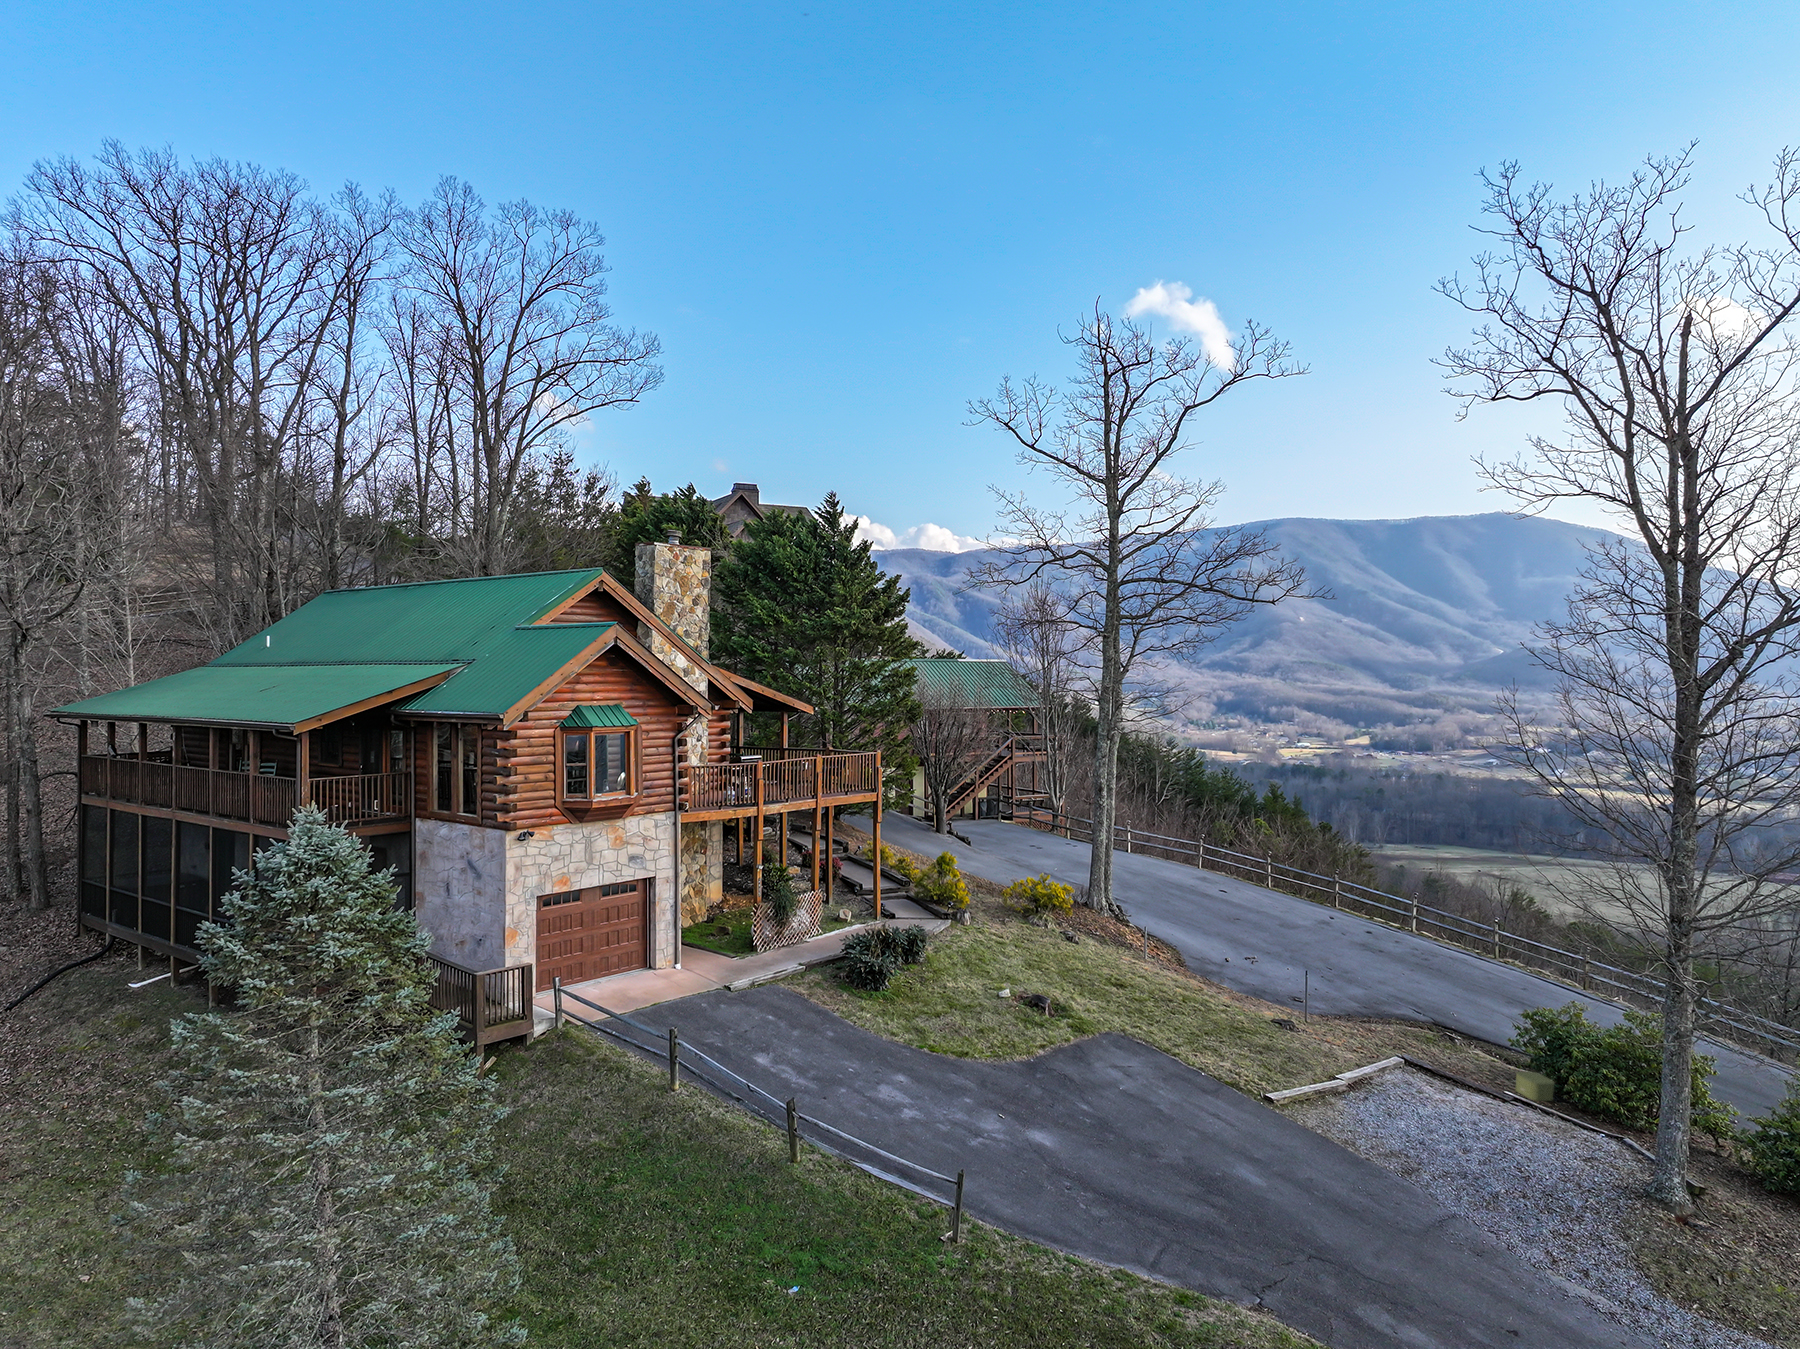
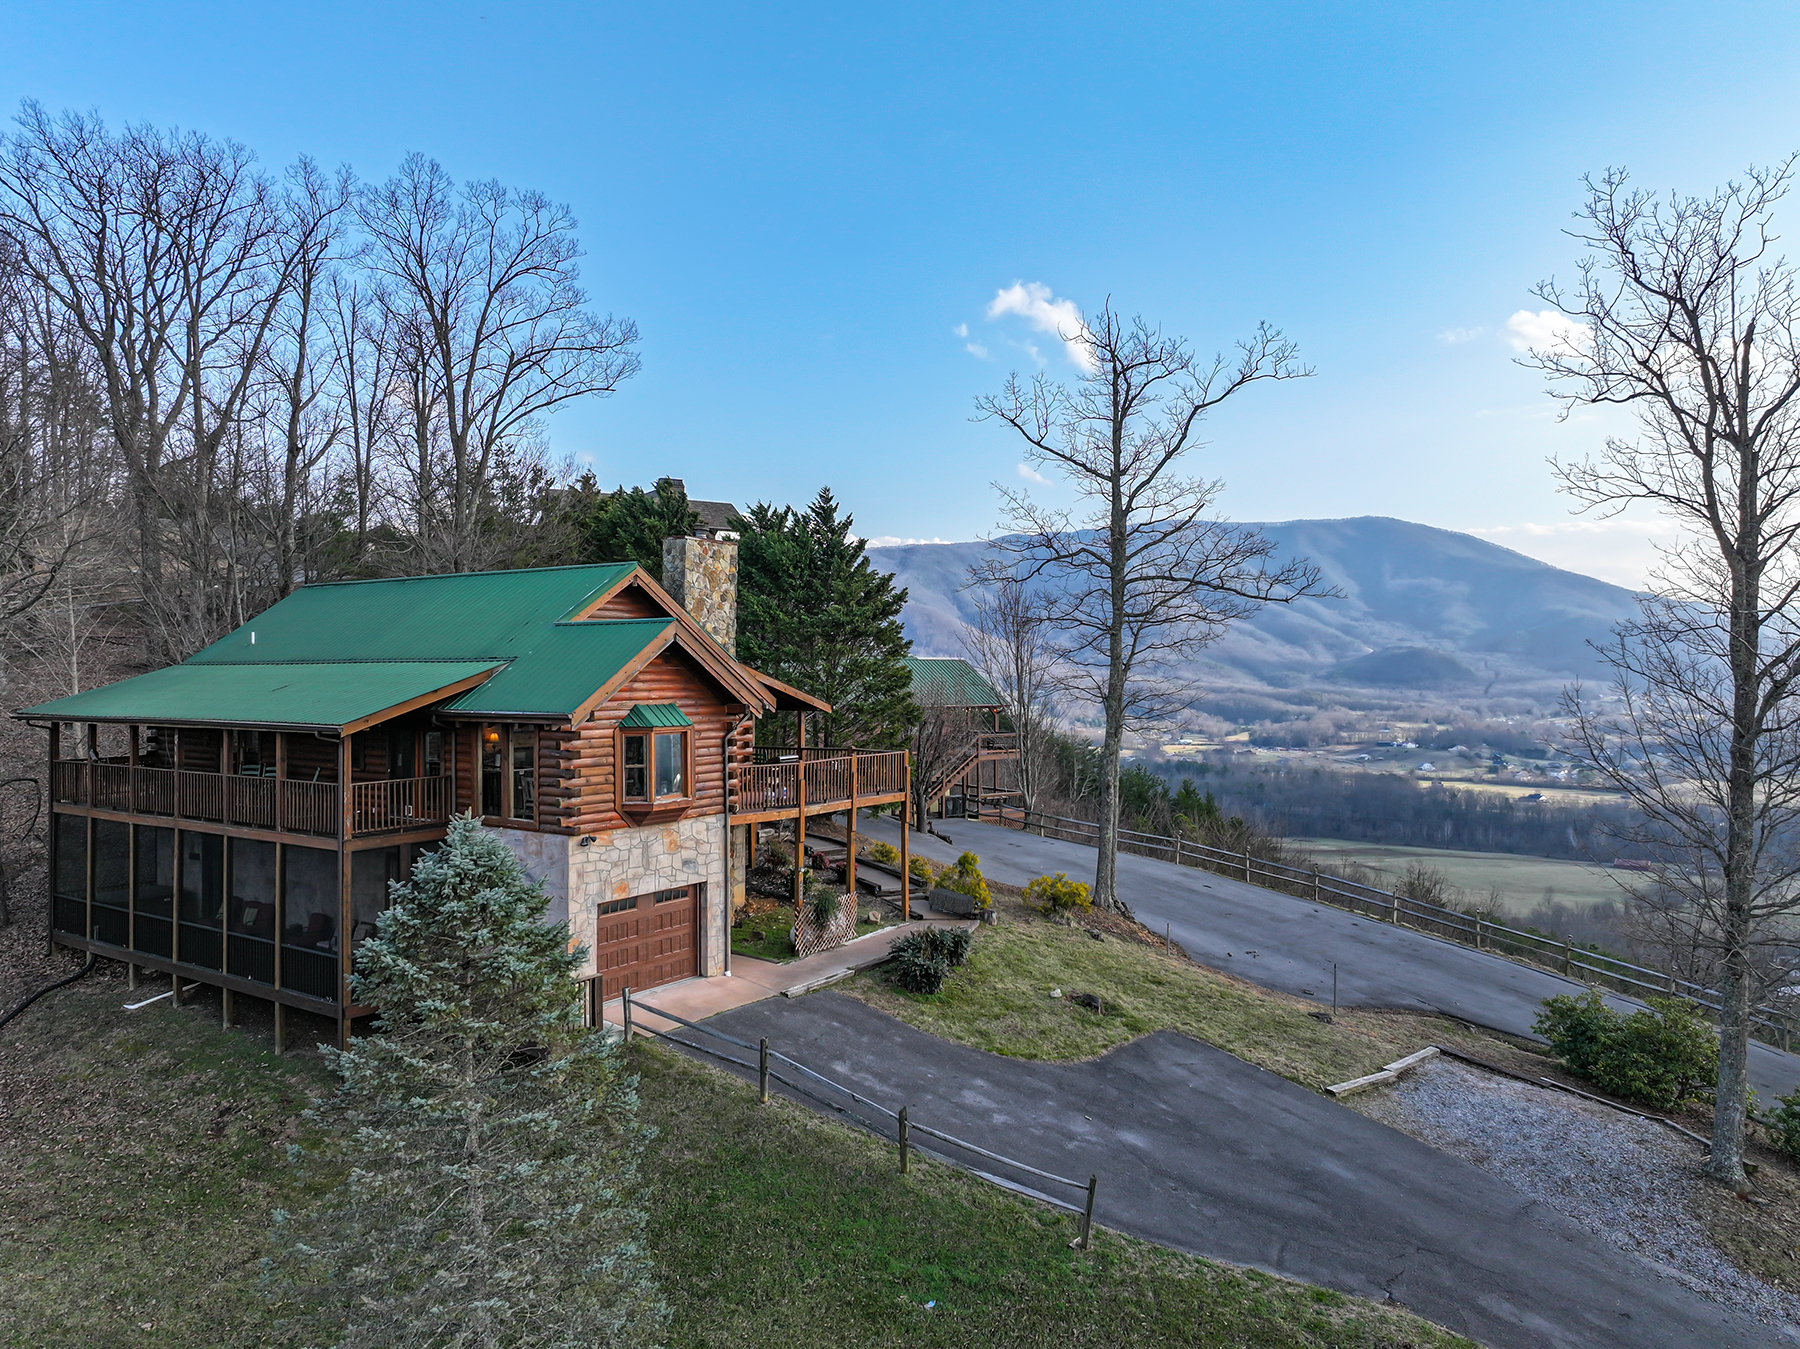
bench: none [906,889,949,920] -> present [929,888,974,920]
storage box: present [1515,1072,1554,1101] -> none [1539,1057,1577,1085]

